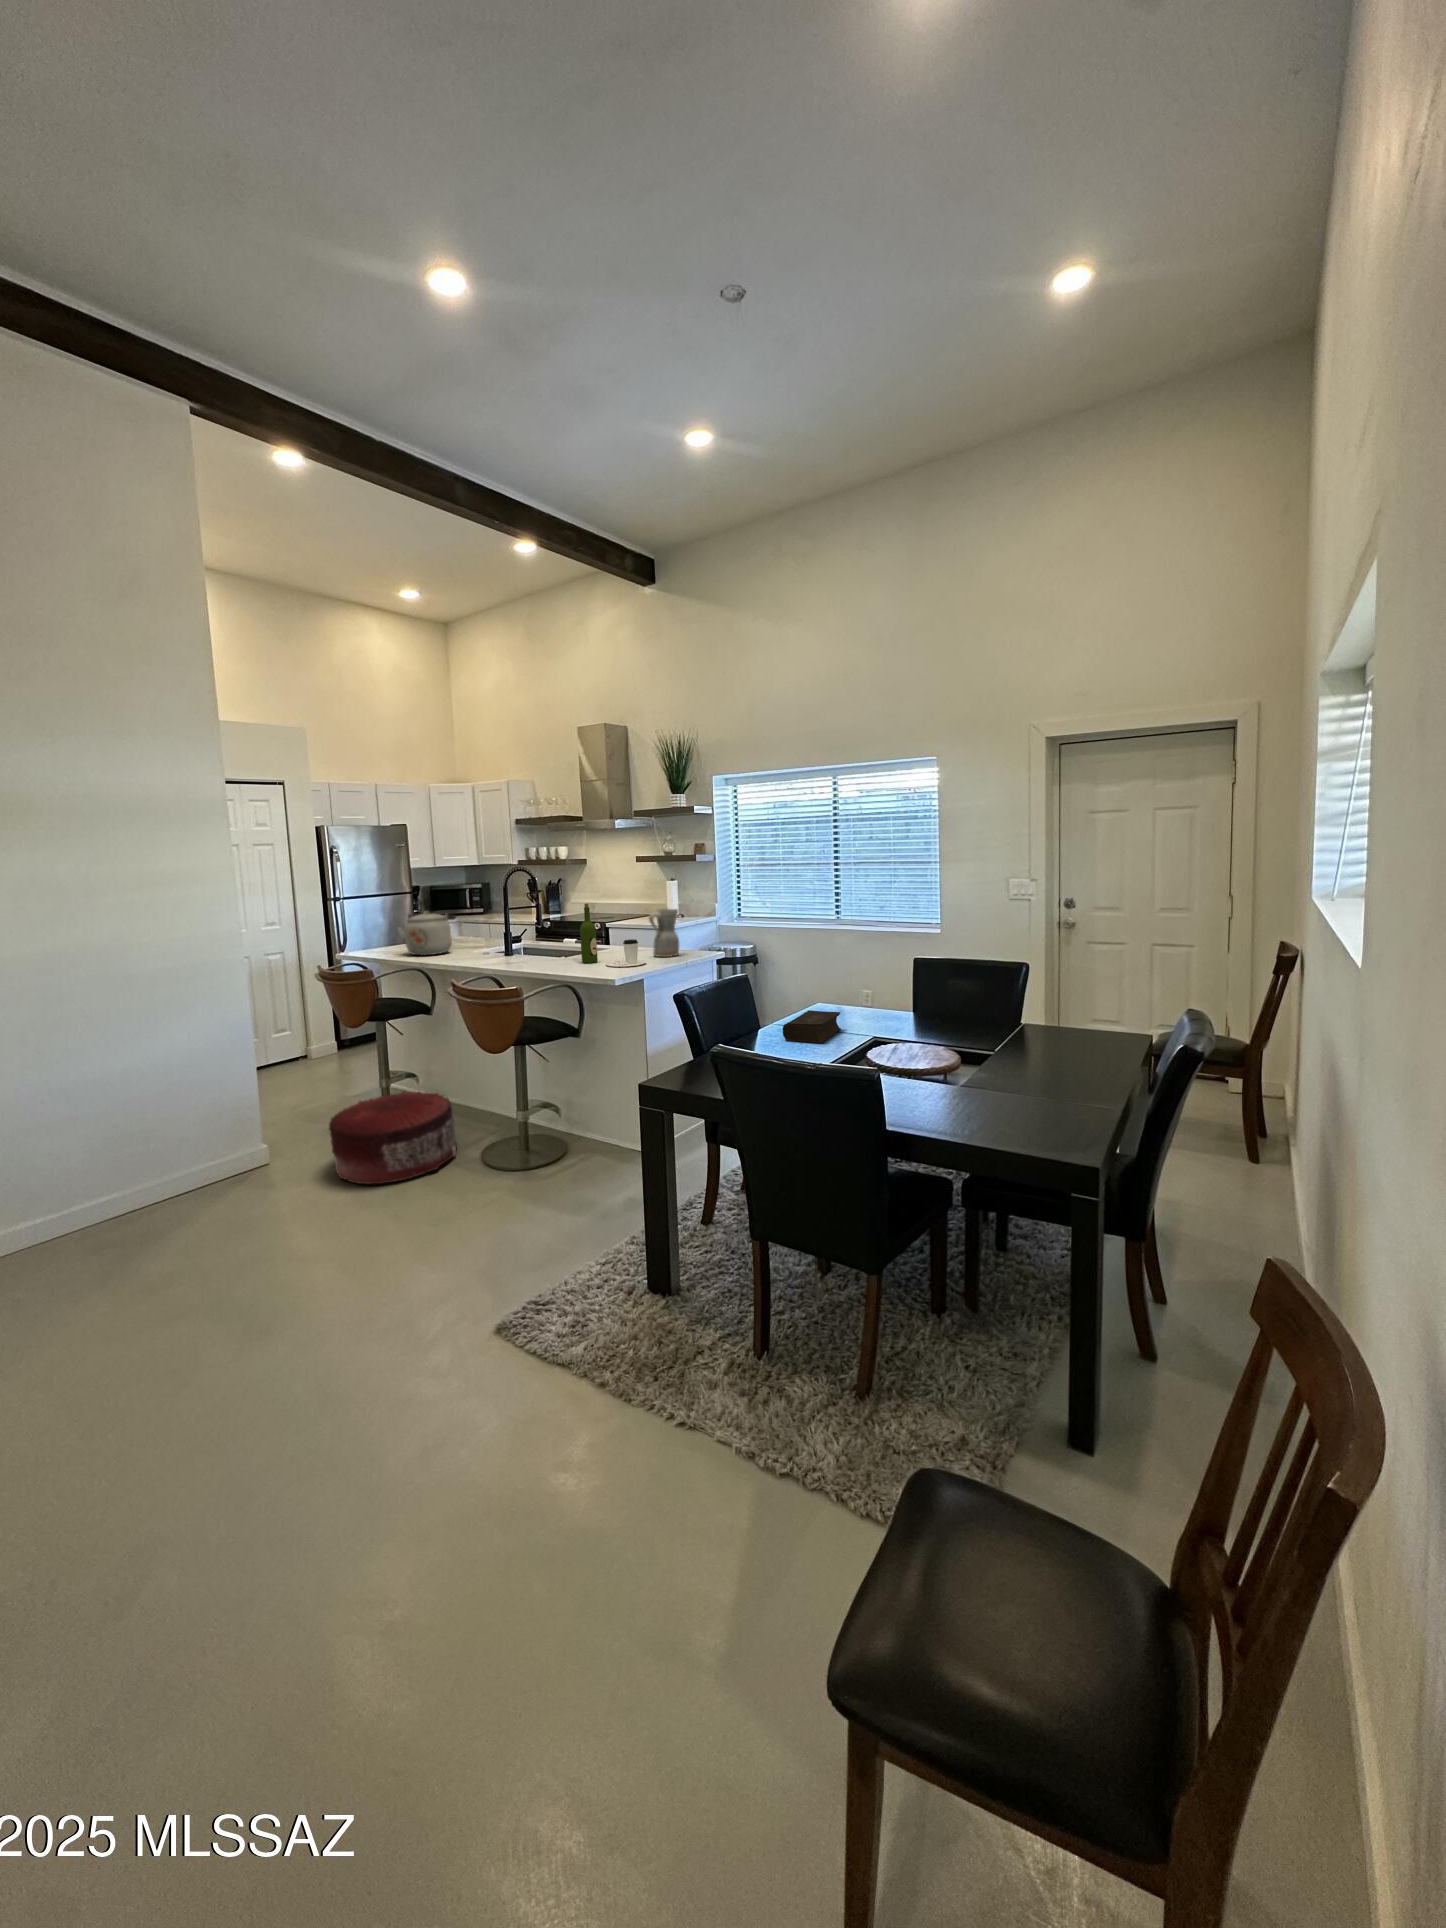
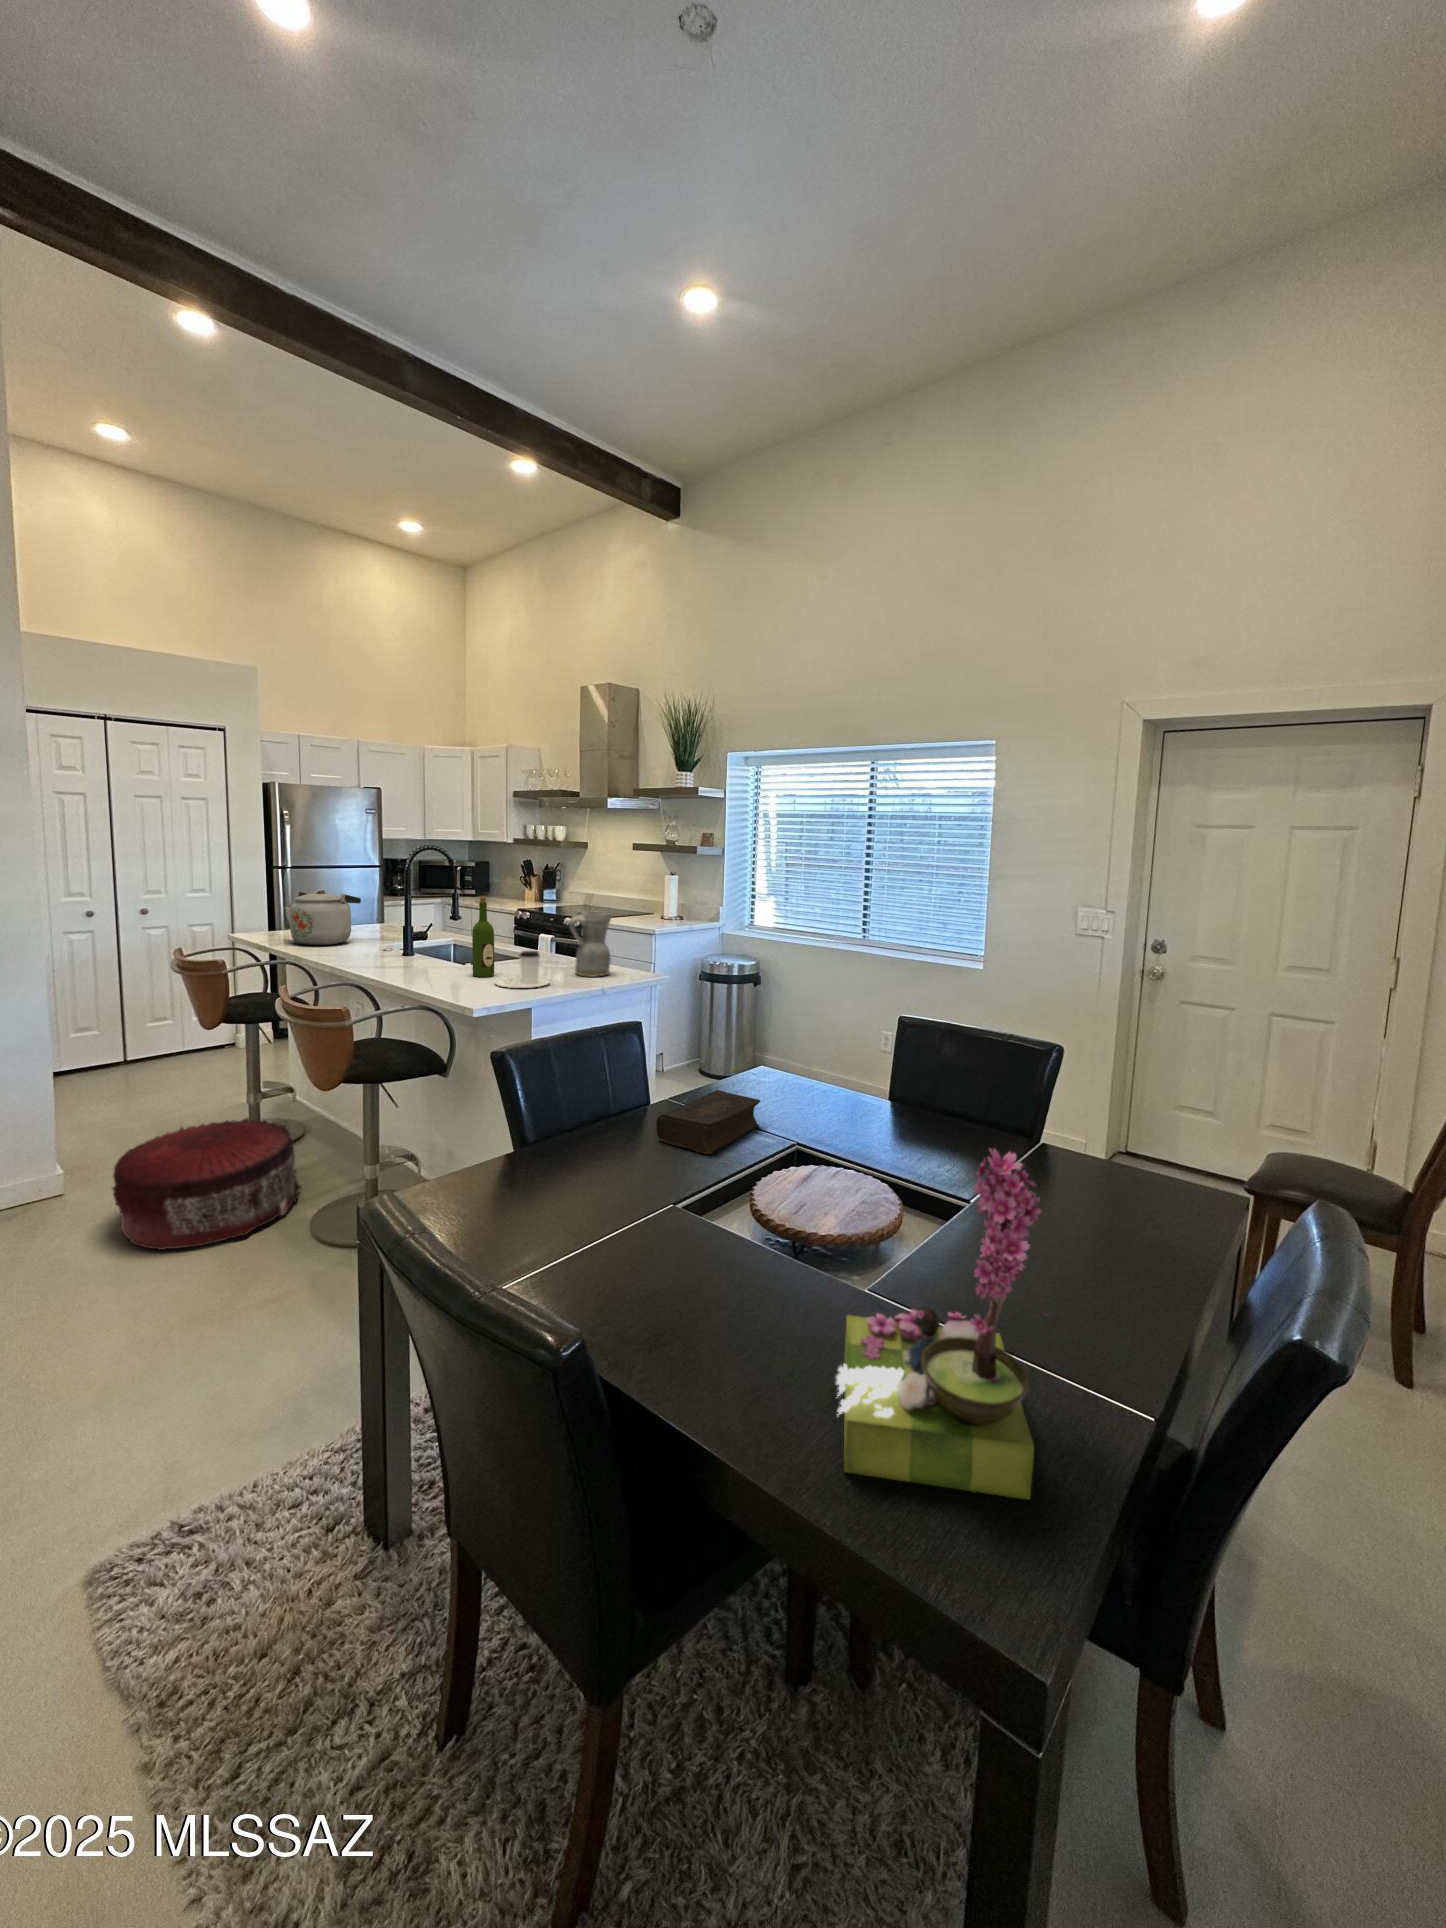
flower arrangement: none [952,980,1055,1127] -> present [836,1149,1047,1500]

